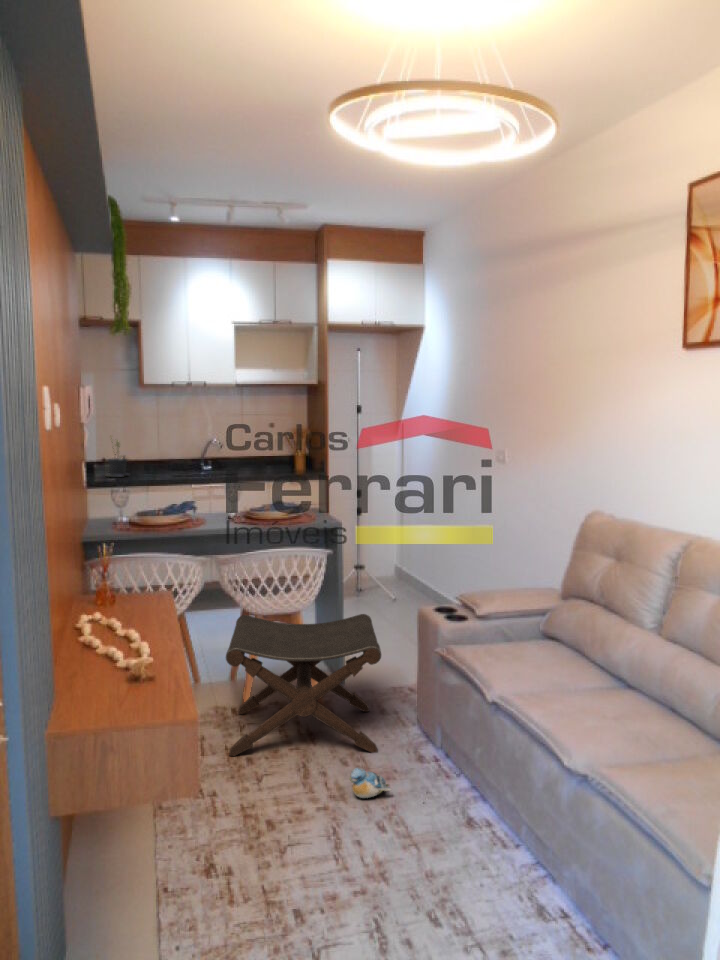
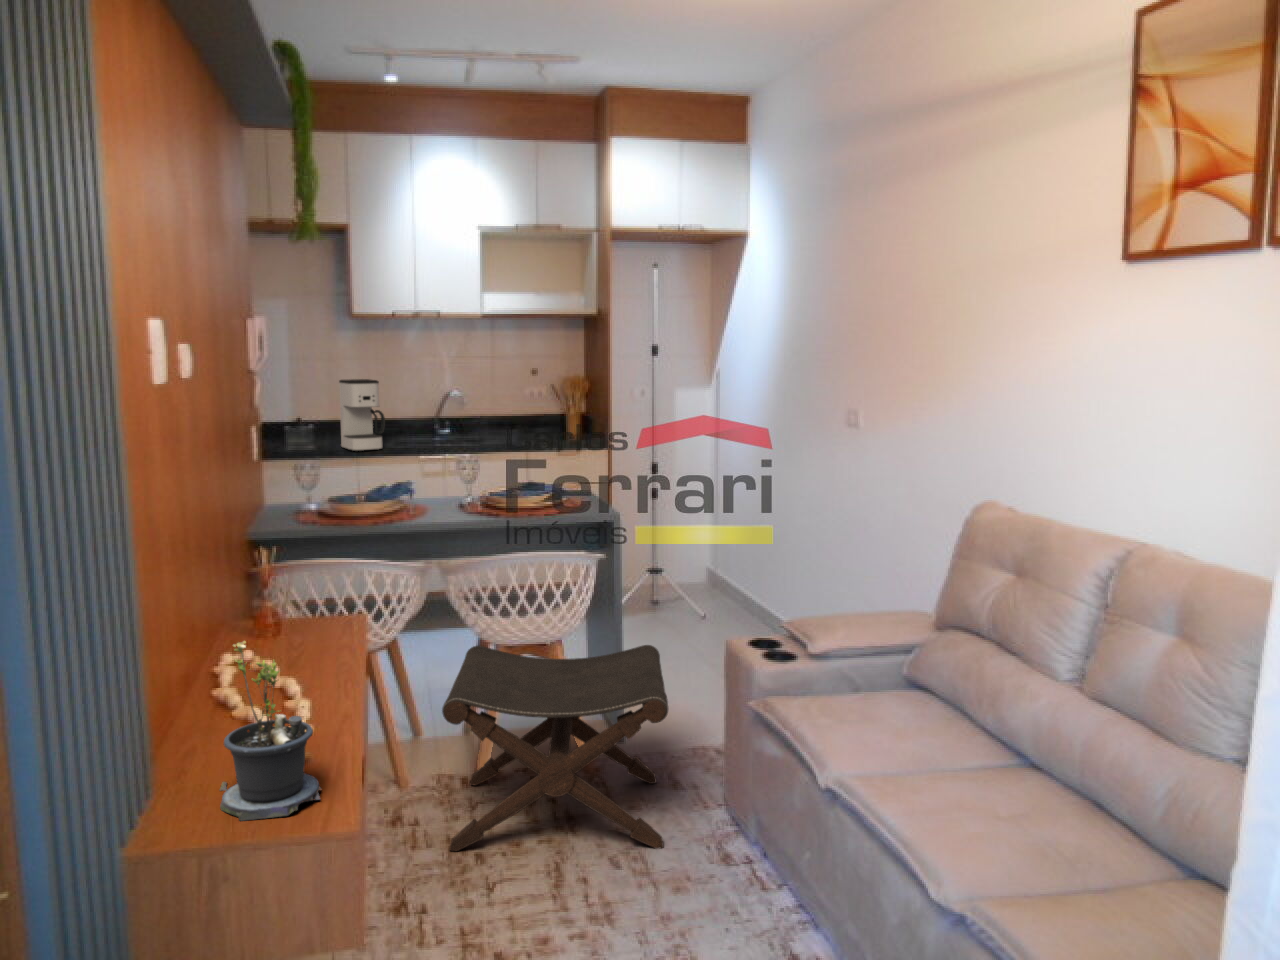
coffee maker: none [132,430,165,481] -> present [339,379,385,451]
potted plant: present [105,436,129,477] -> present [220,641,321,821]
plush toy: present [350,768,391,798] -> none [616,878,679,922]

